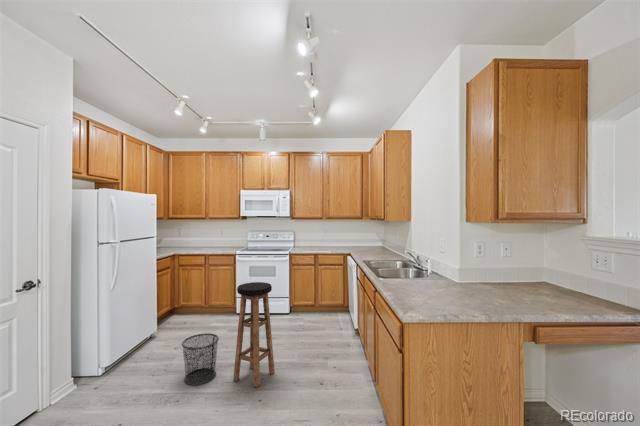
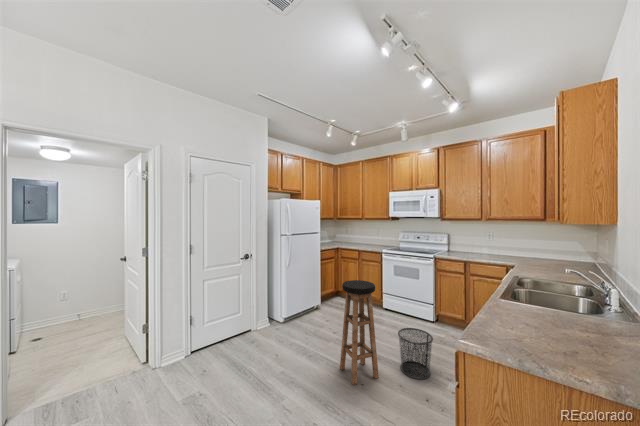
waste bin: present [182,333,219,385] -> present [398,328,433,379]

